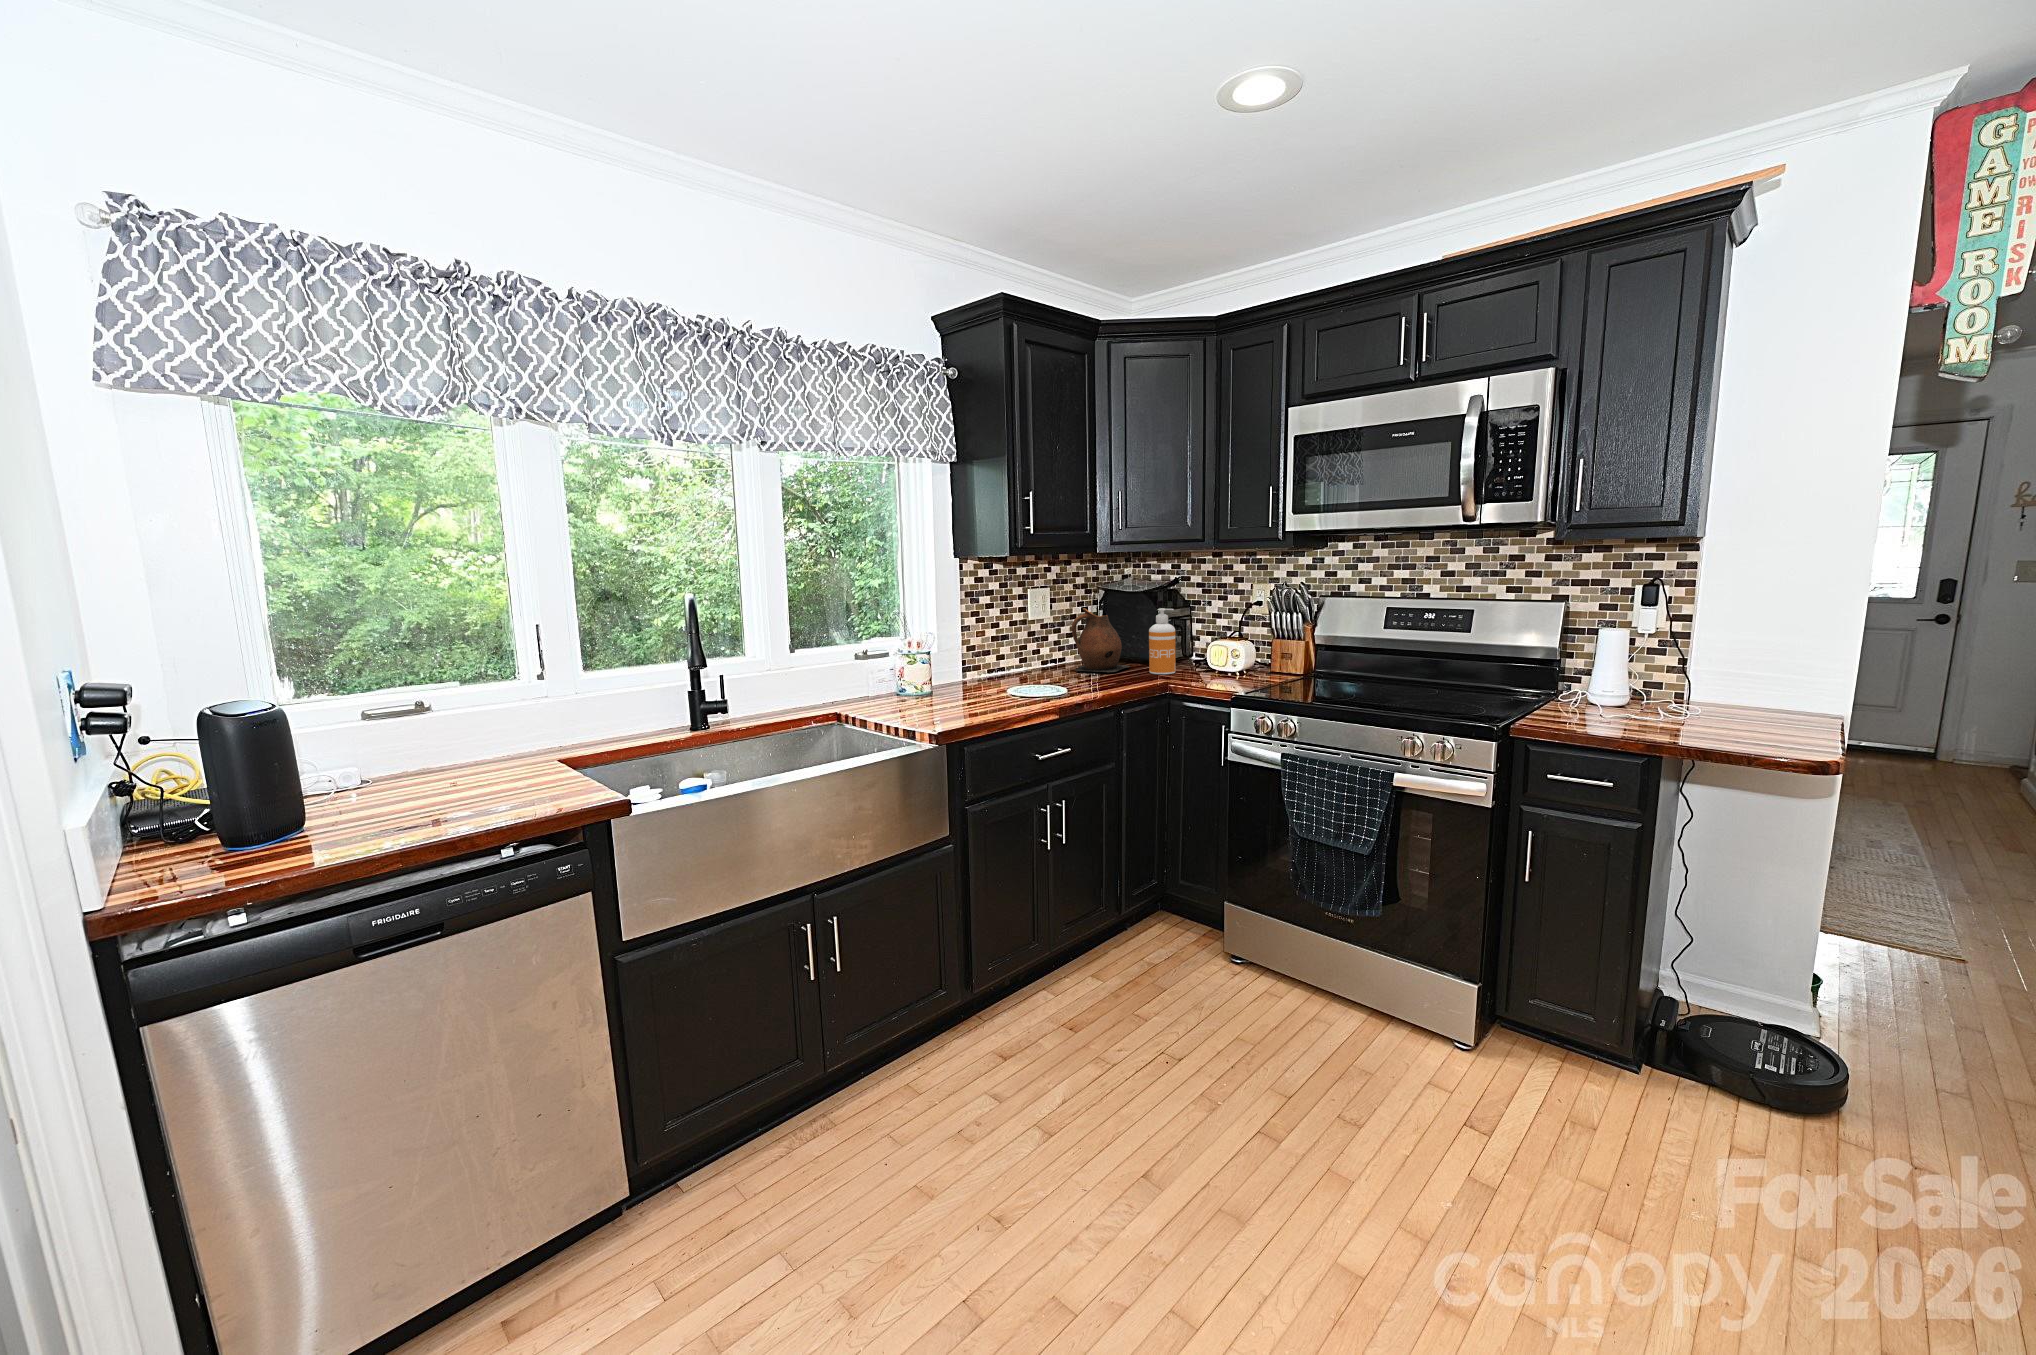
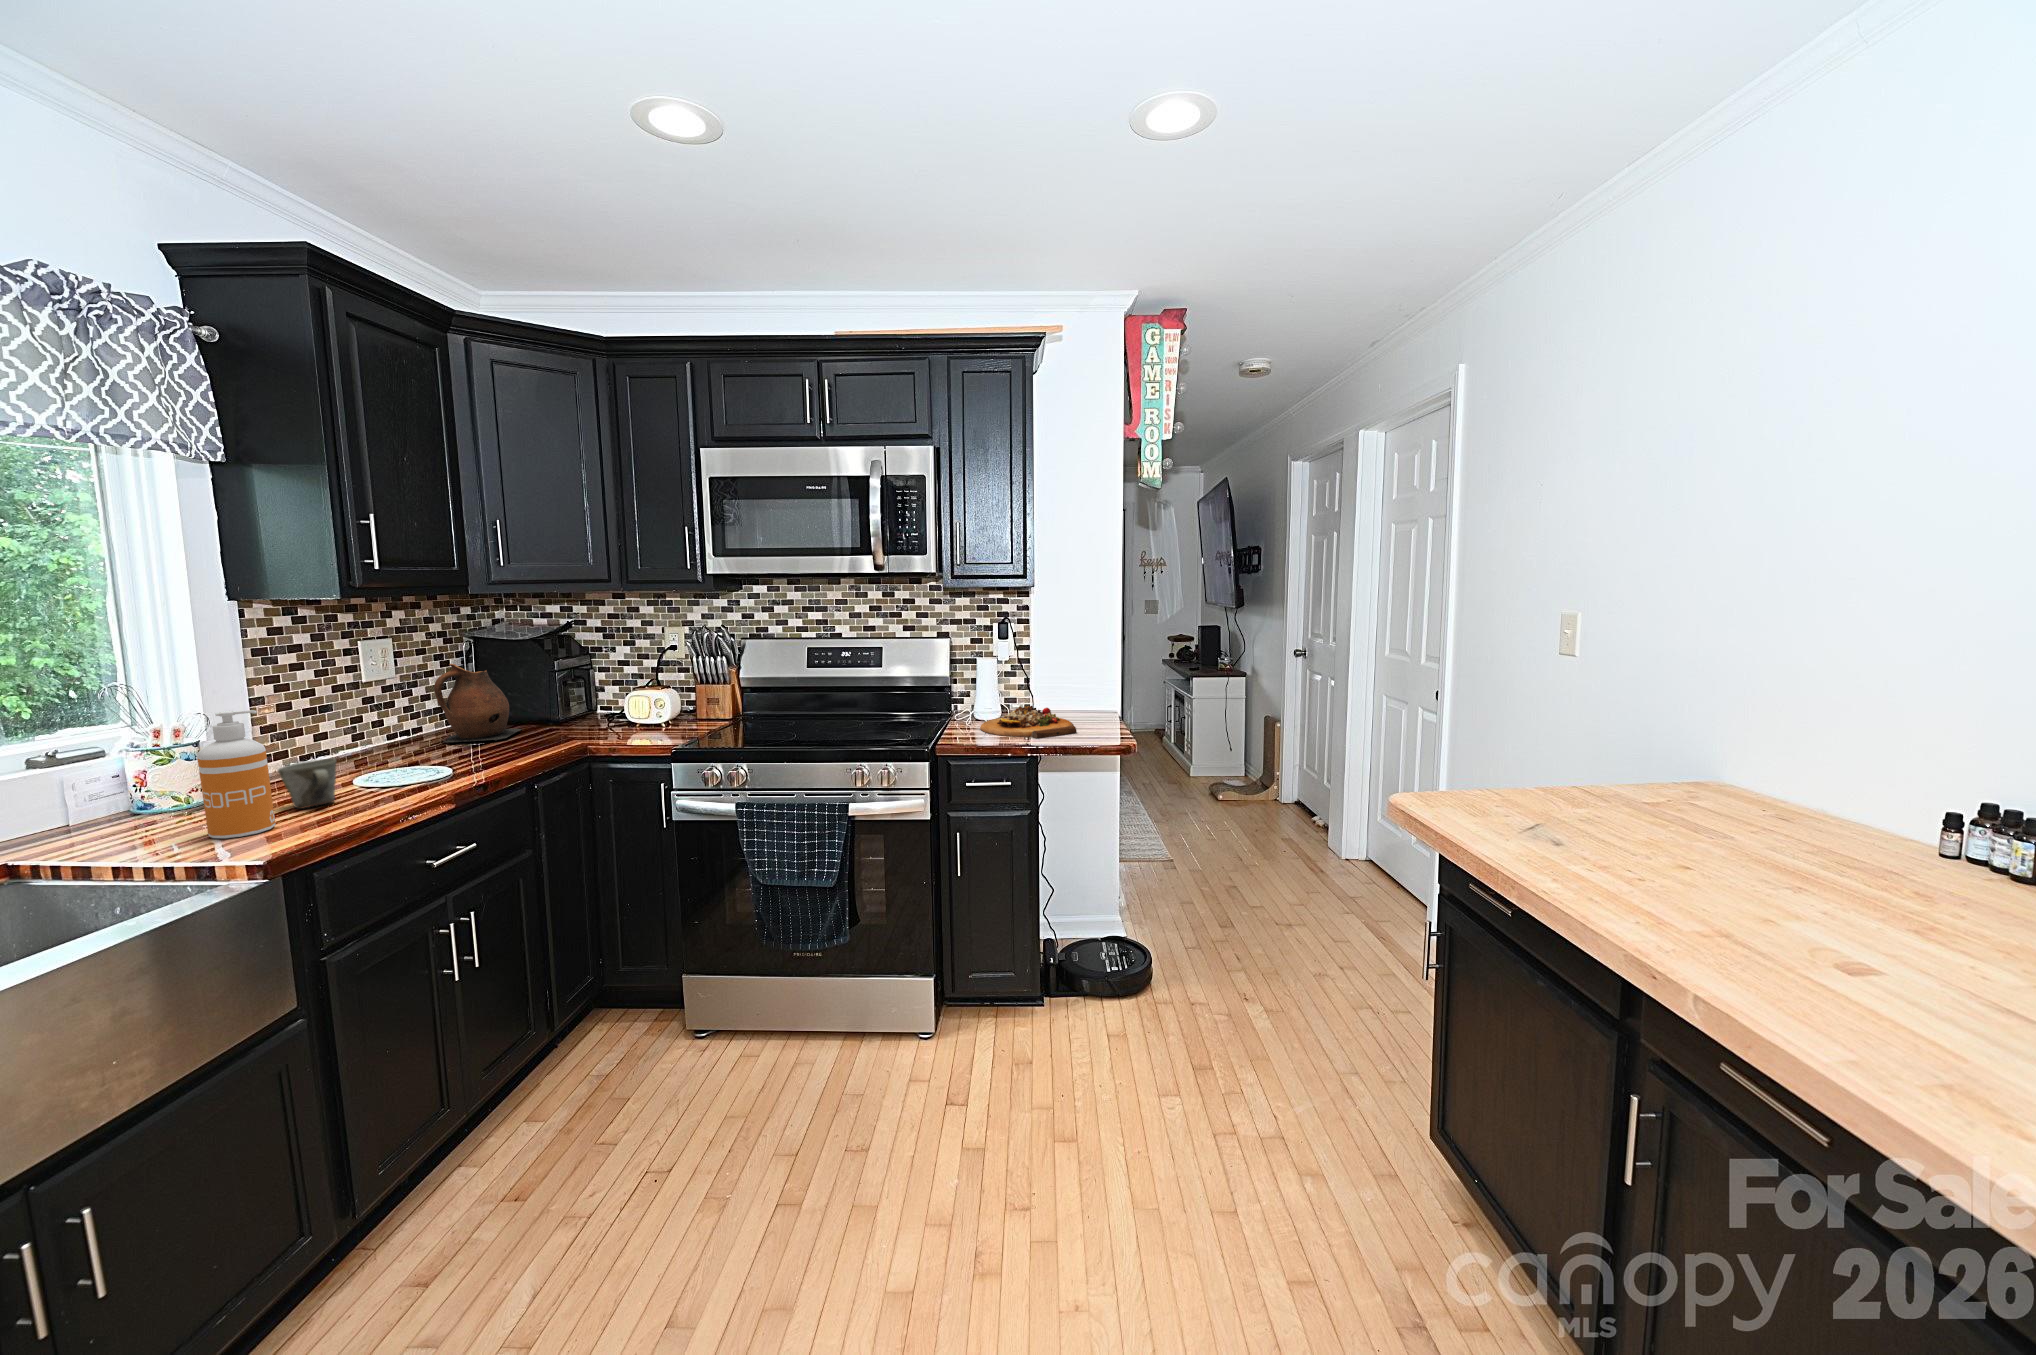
soap dispenser: present [1149,608,1176,674] -> present [197,710,276,838]
mug: none [961,670,993,703] -> present [278,758,336,809]
cutting board: none [1584,692,1738,735] -> present [980,706,1077,738]

